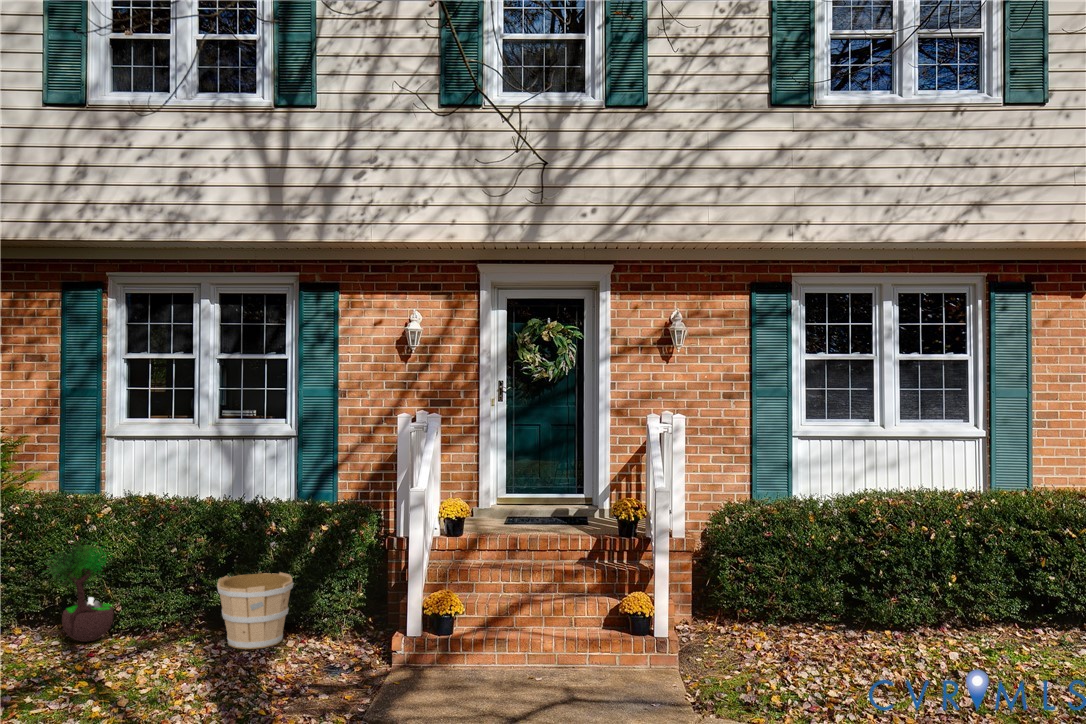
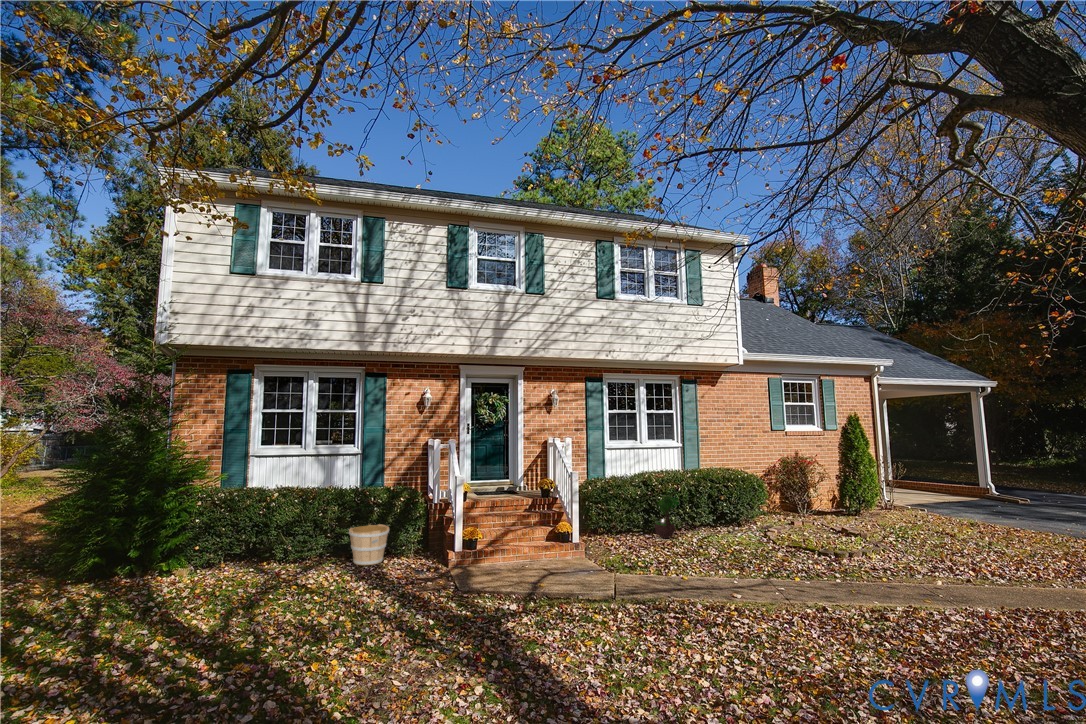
potted tree: present [46,541,114,642] -> present [655,495,678,538]

